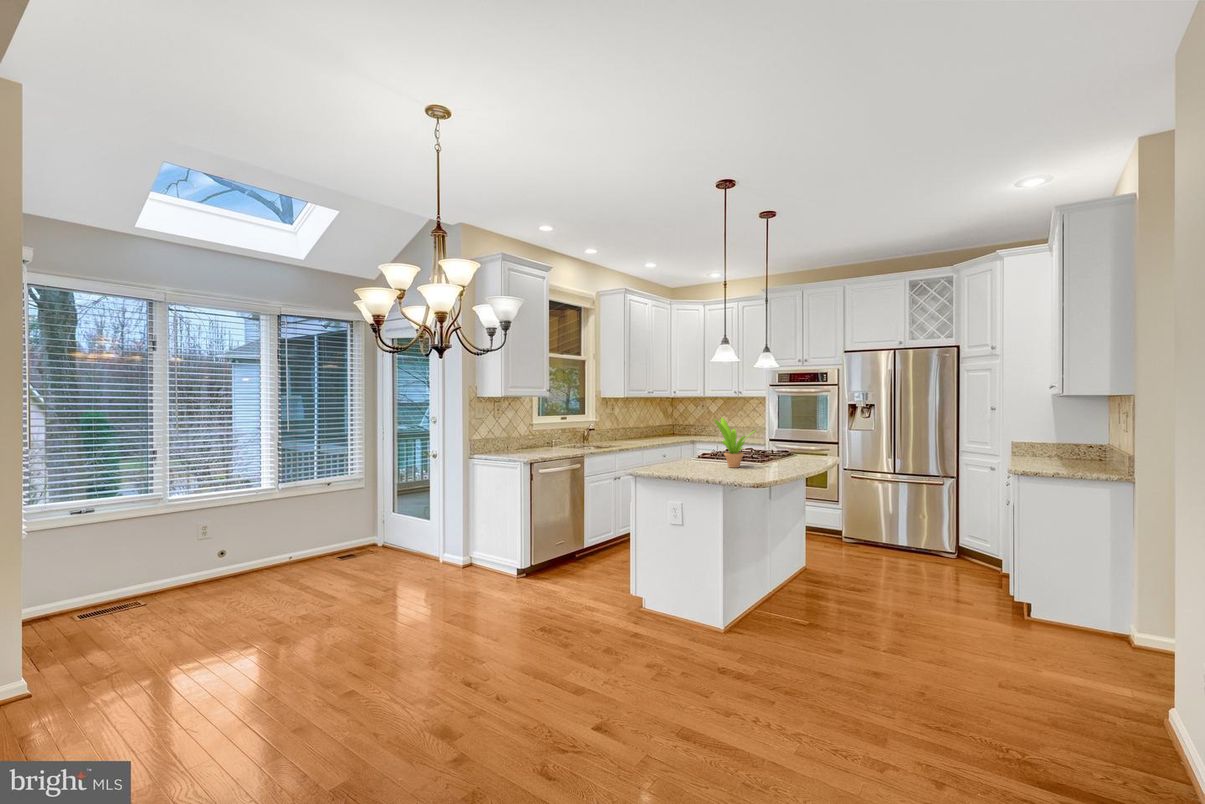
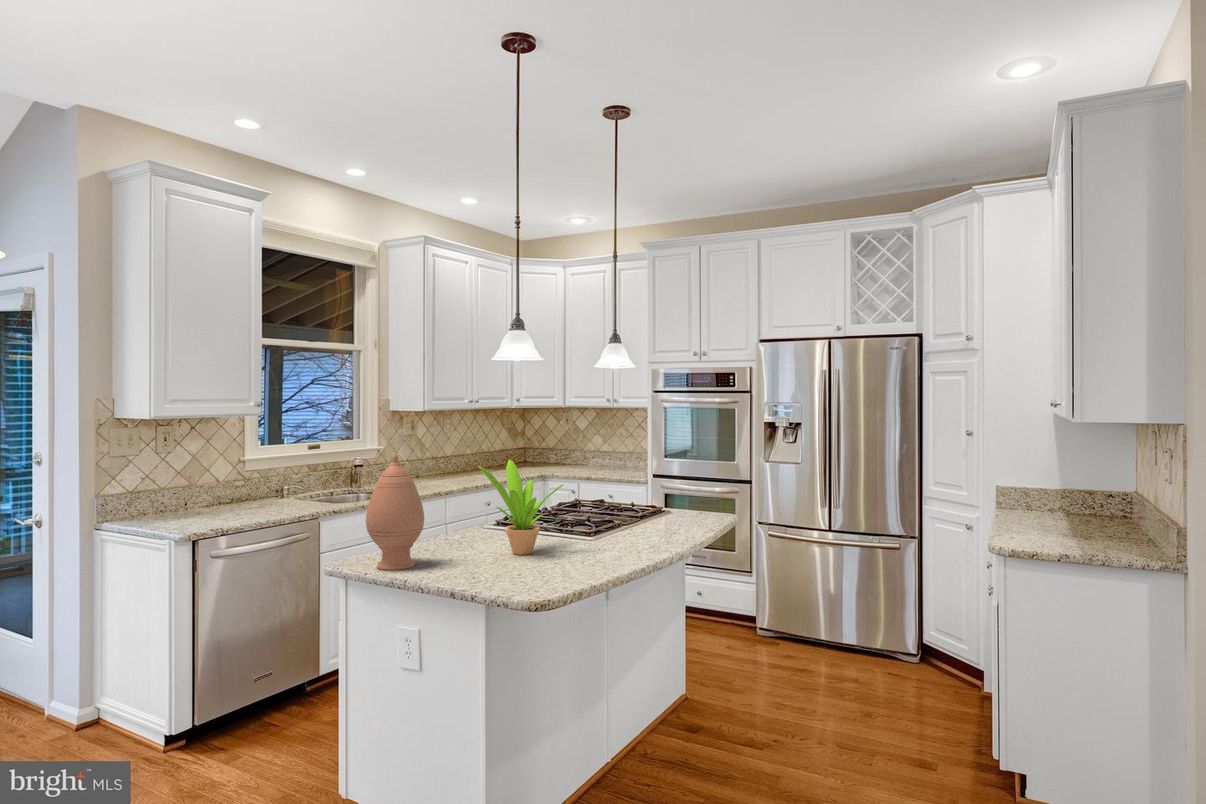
vase: none [656,412,686,472] -> present [366,454,424,570]

